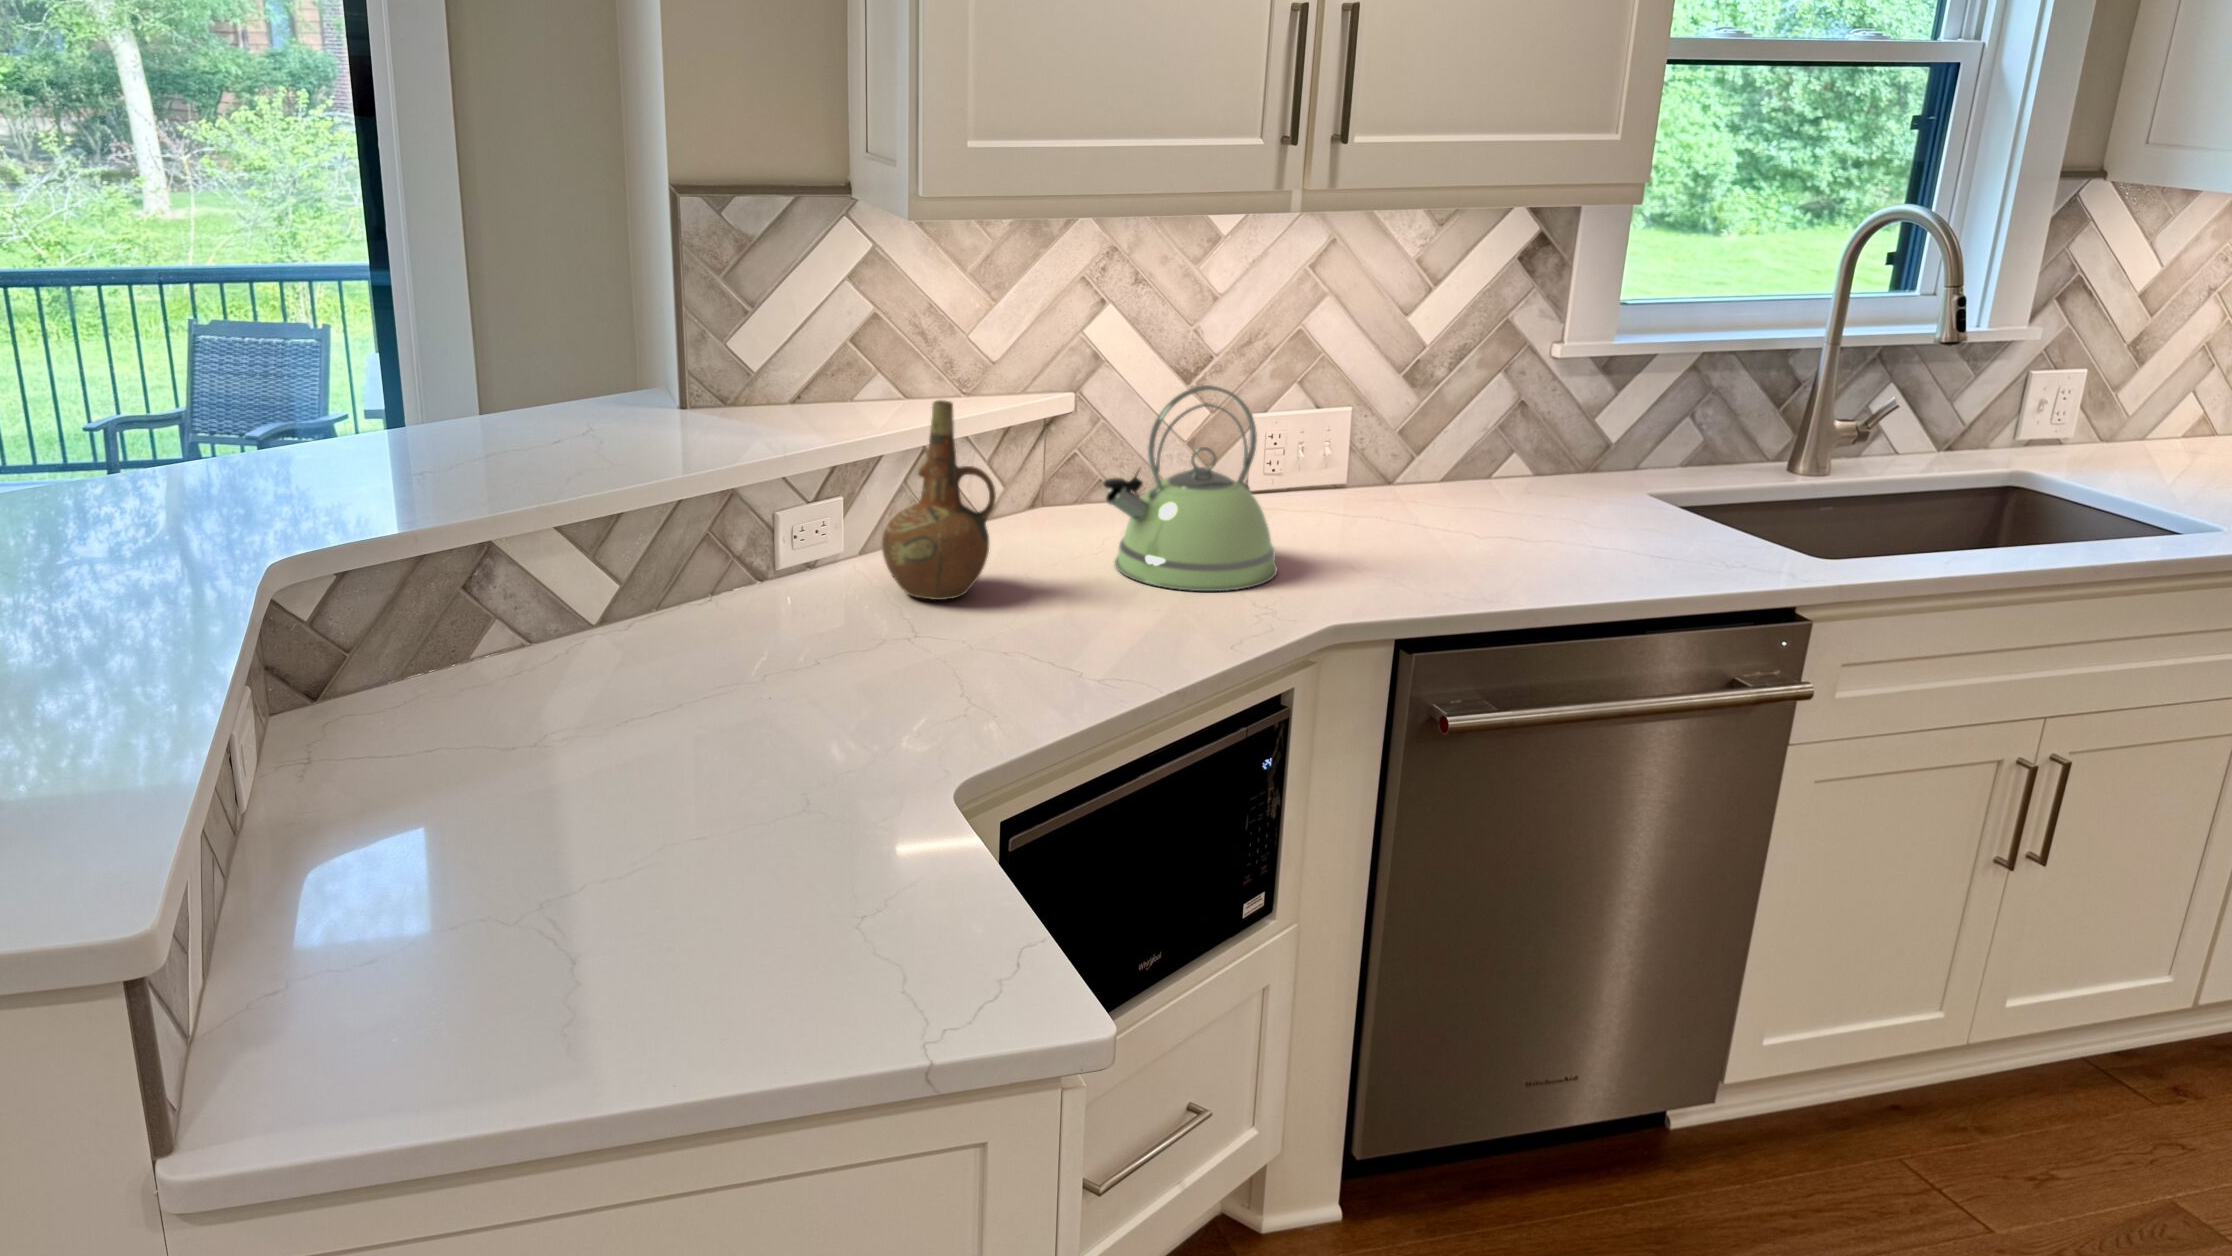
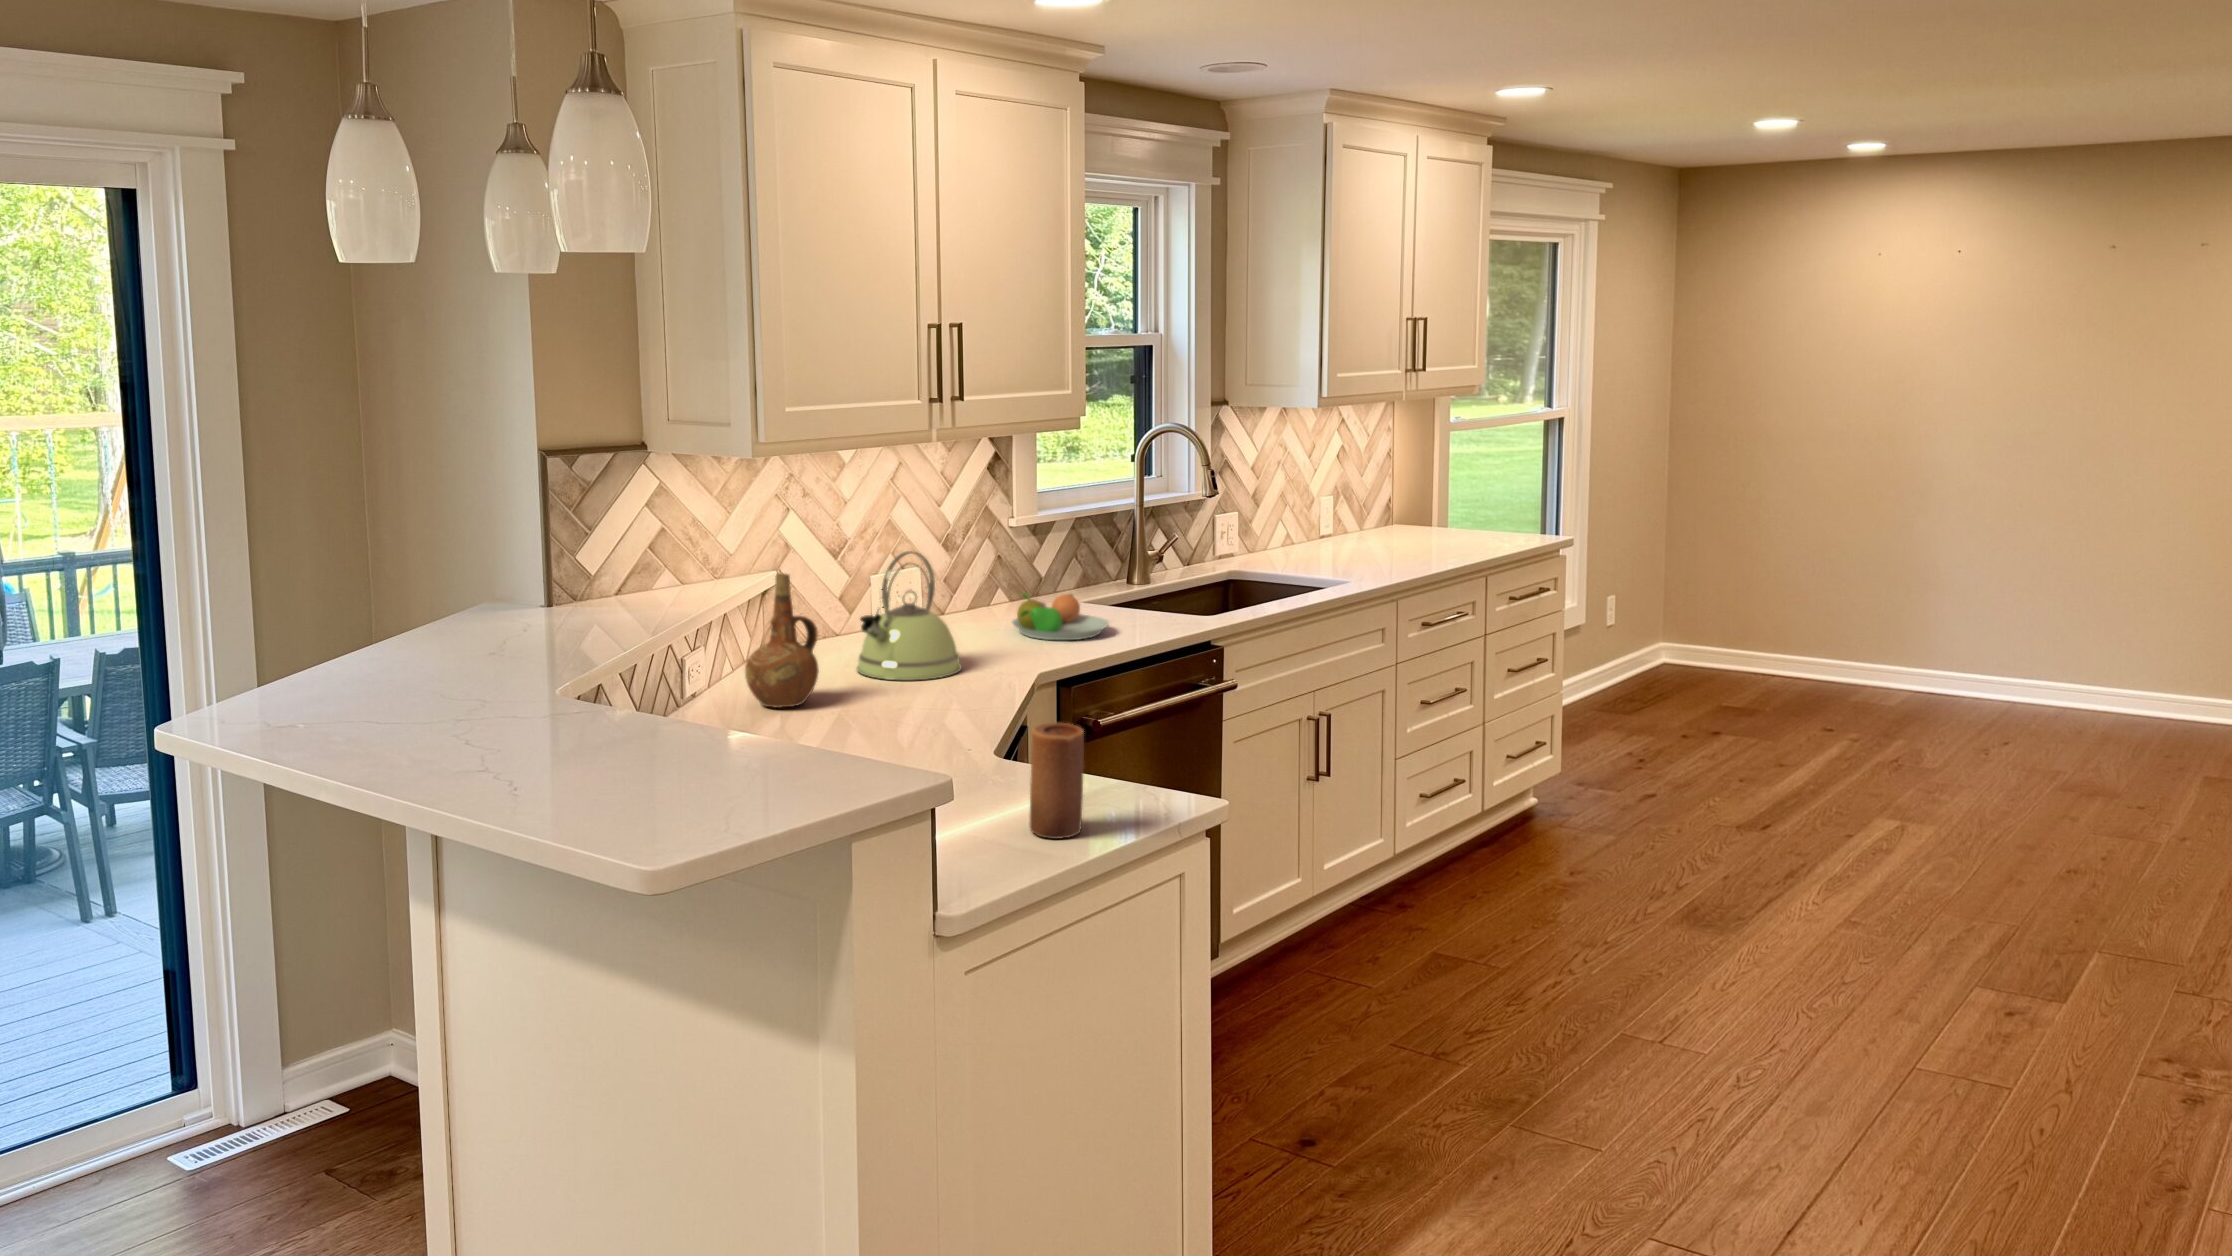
fruit bowl: none [1438,472,1610,562] -> present [1012,594,1109,640]
candle: none [858,745,952,952] -> present [1030,723,1084,839]

